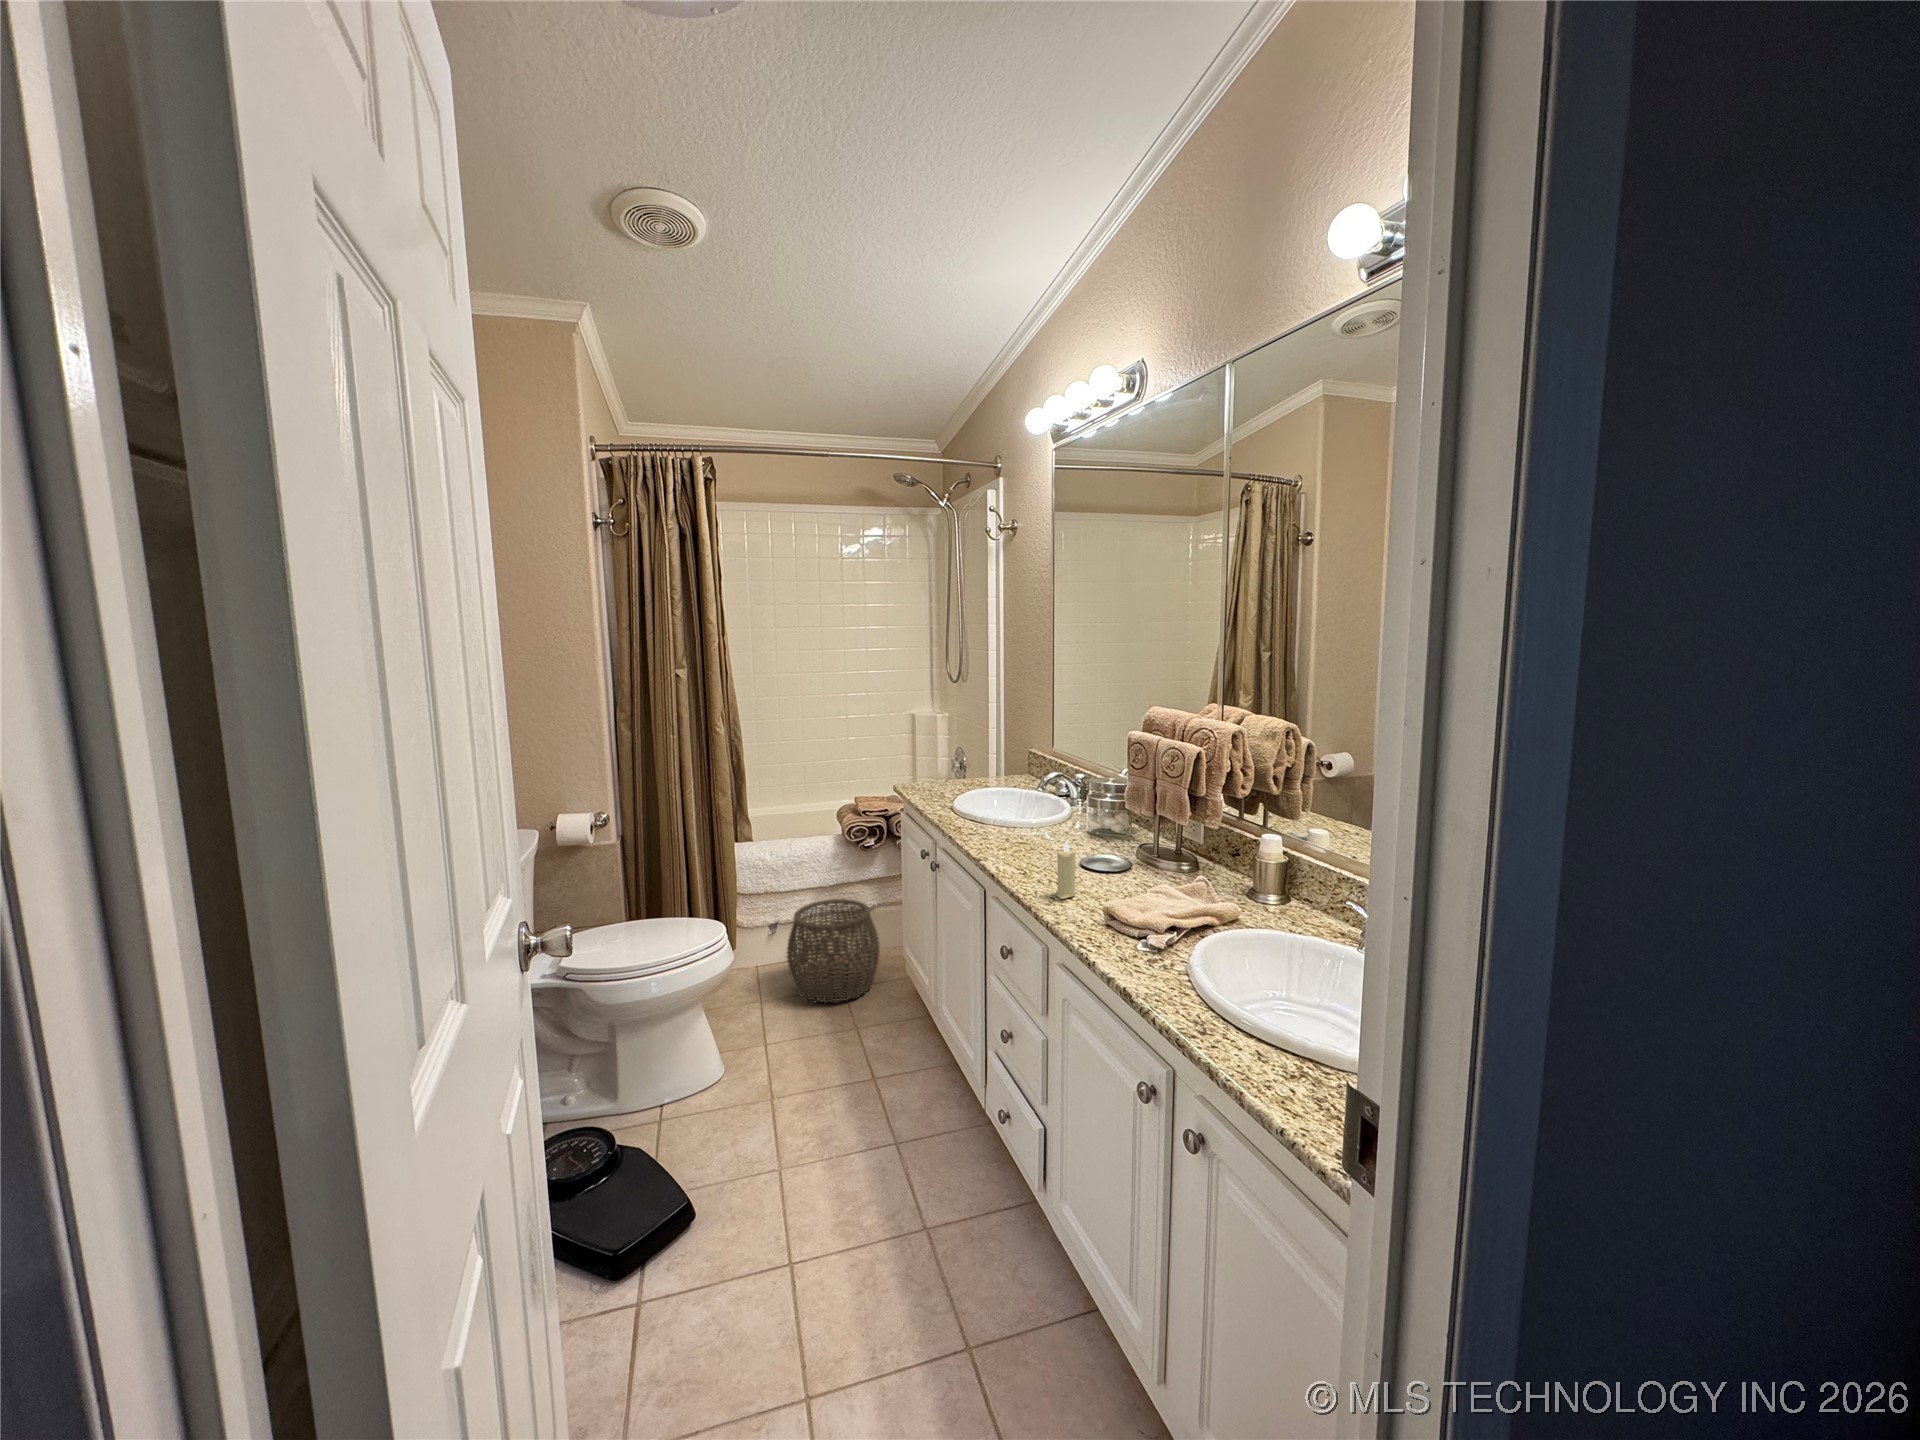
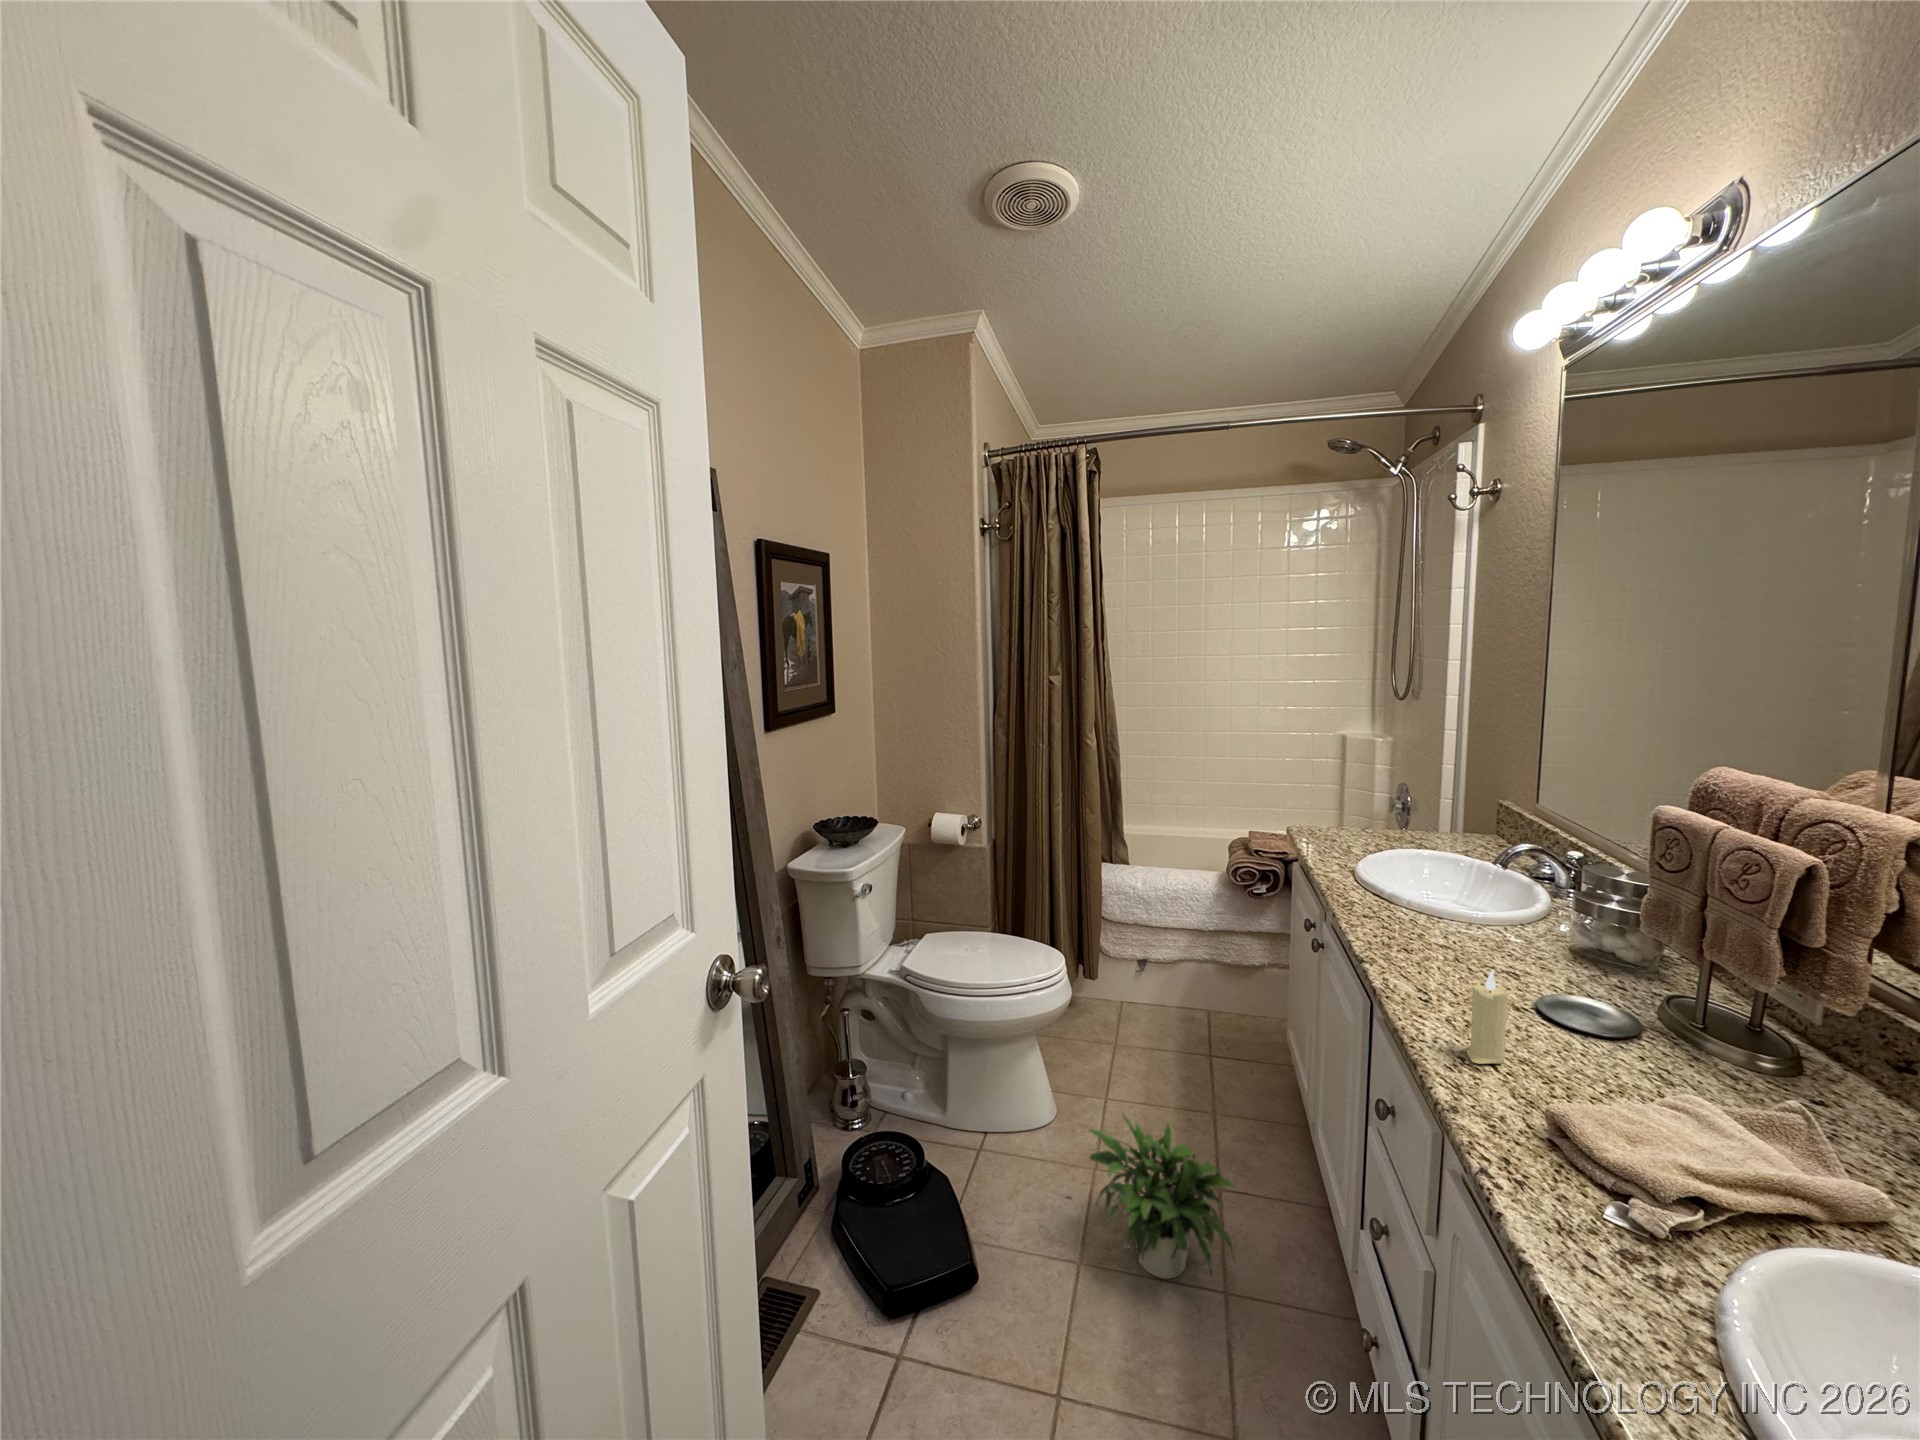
woven basket: present [787,899,880,1003] -> none [1146,946,1259,1072]
potted plant: none [753,1034,903,1158] -> present [1068,1115,1236,1279]

